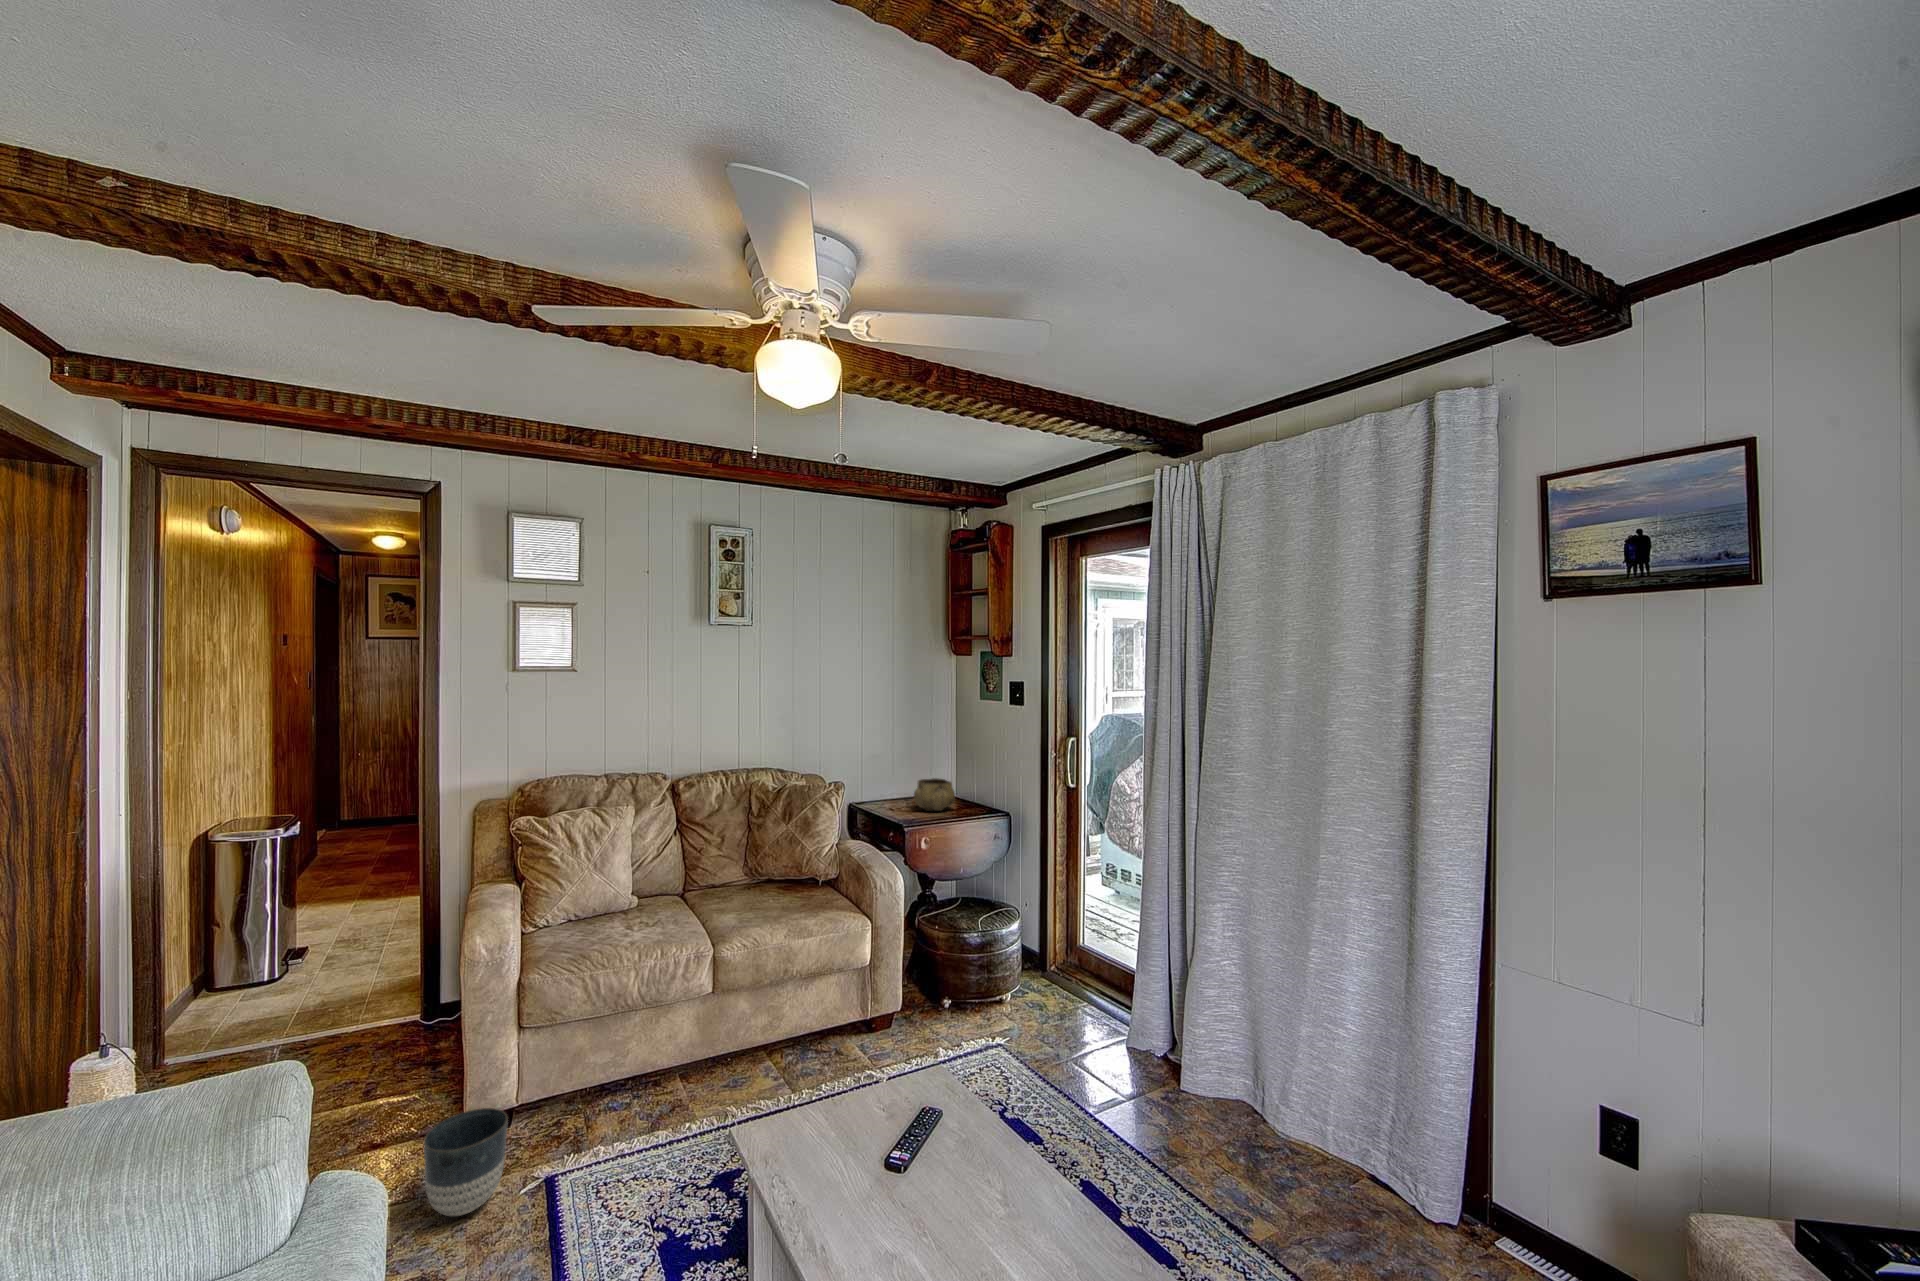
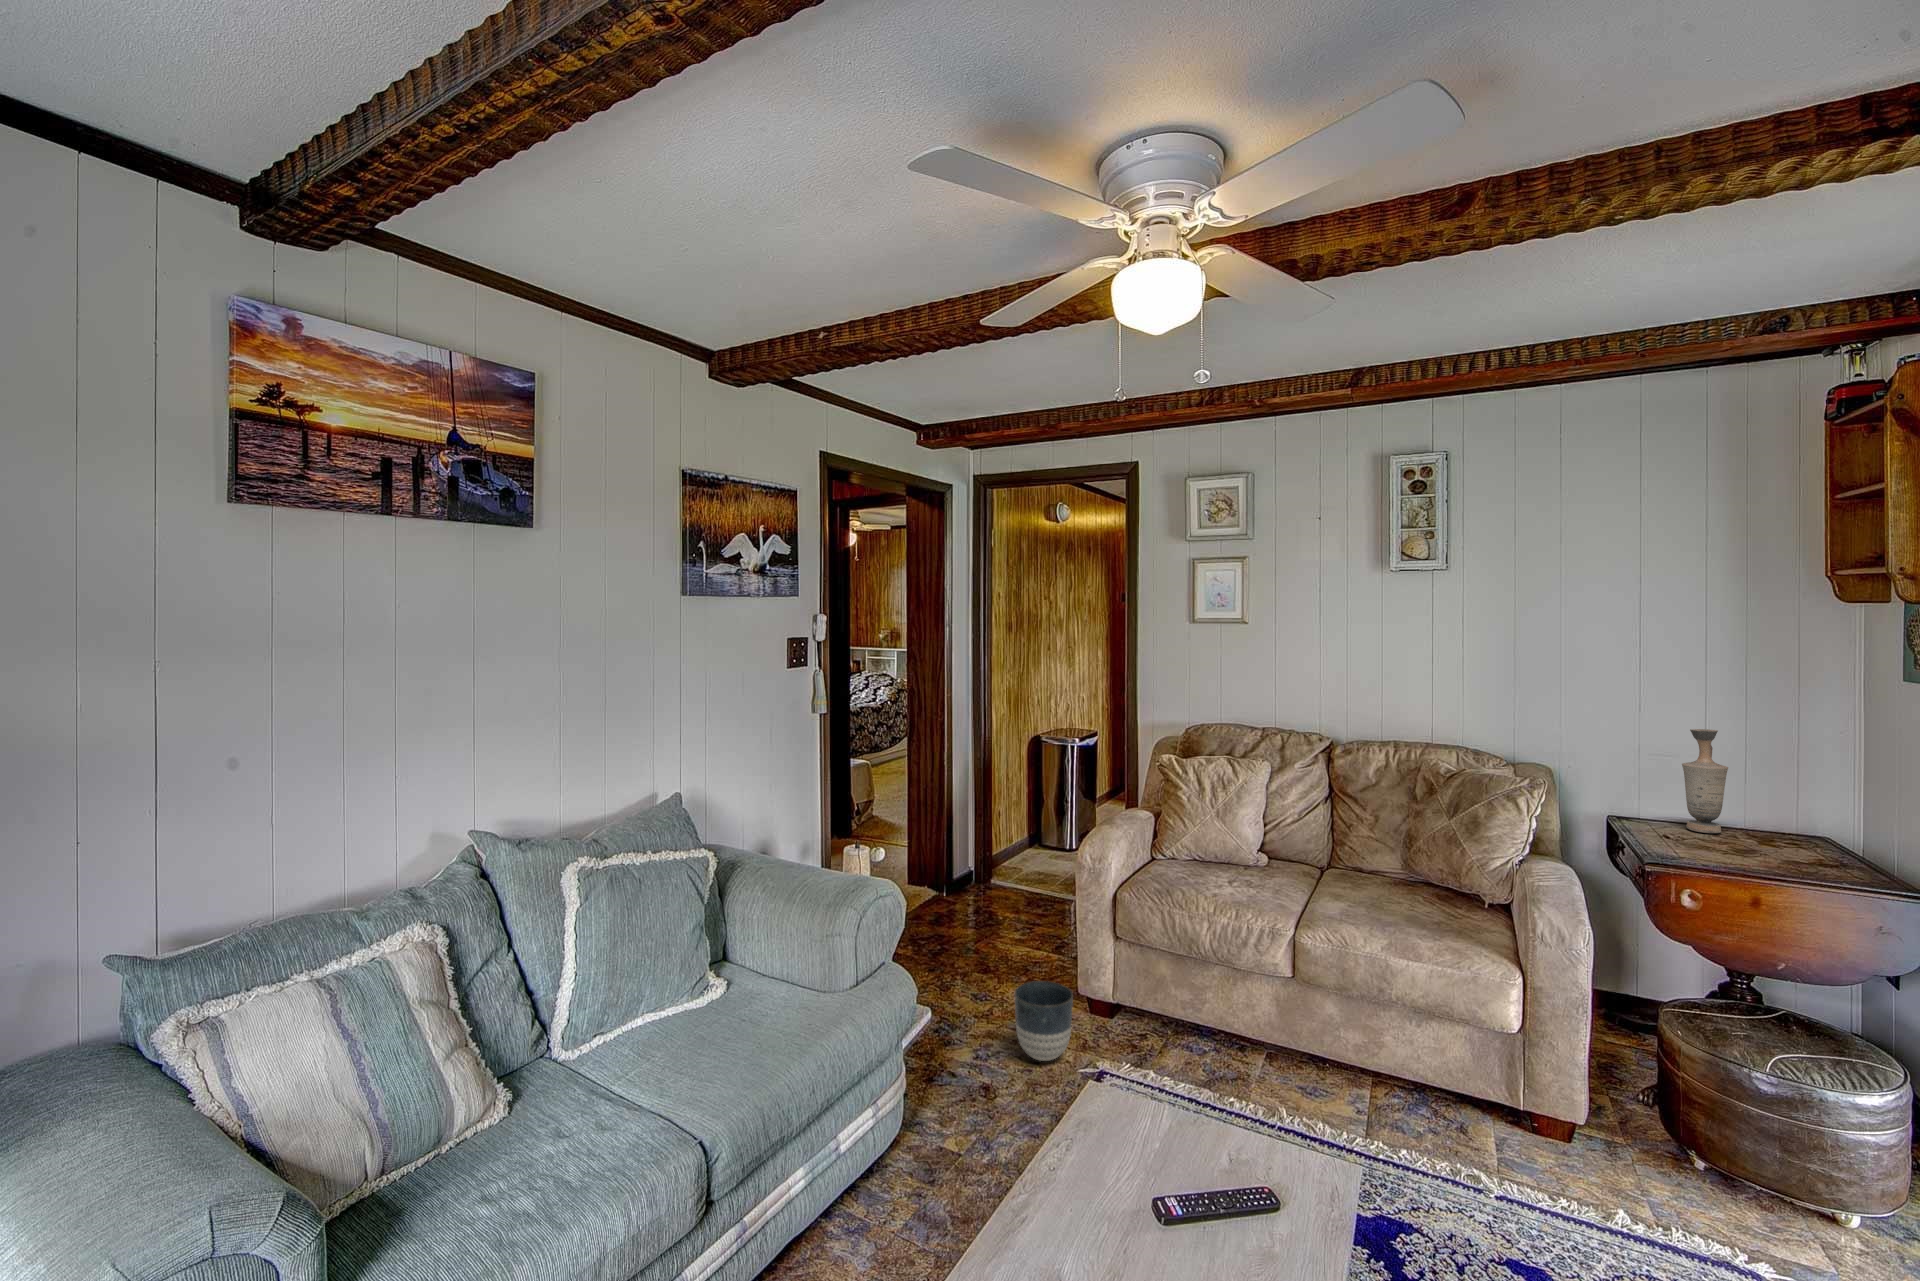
vase: none [882,739,904,804] -> present [1682,729,1728,833]
decorative bowl: present [914,778,955,811] -> none [1724,801,1822,859]

